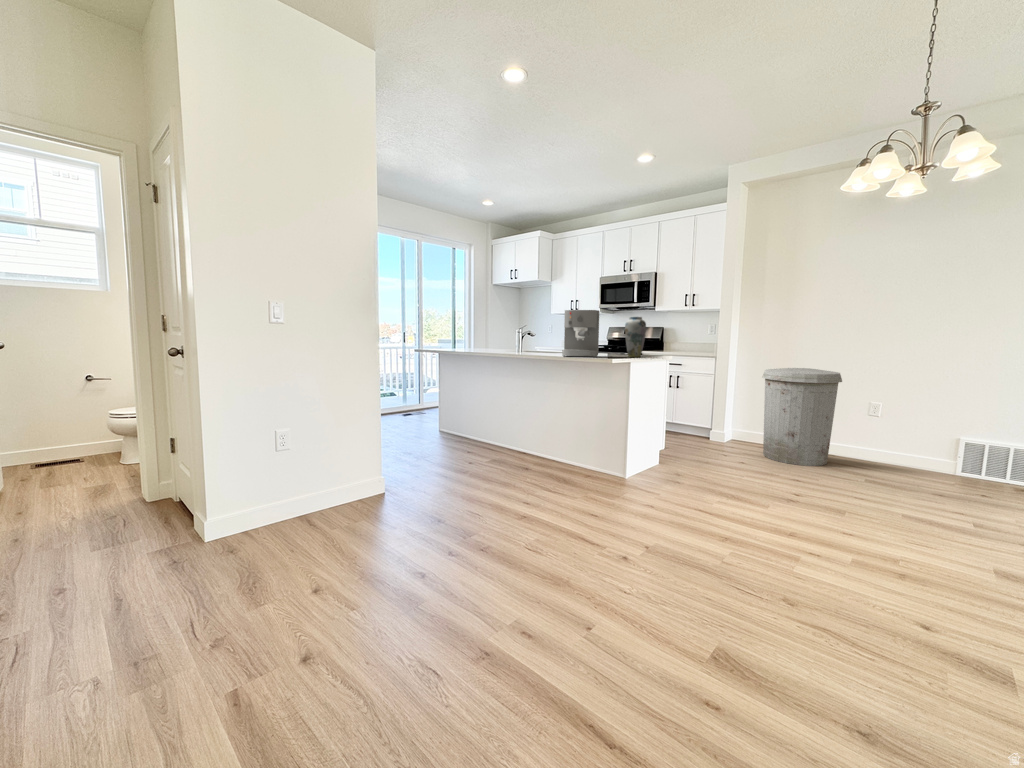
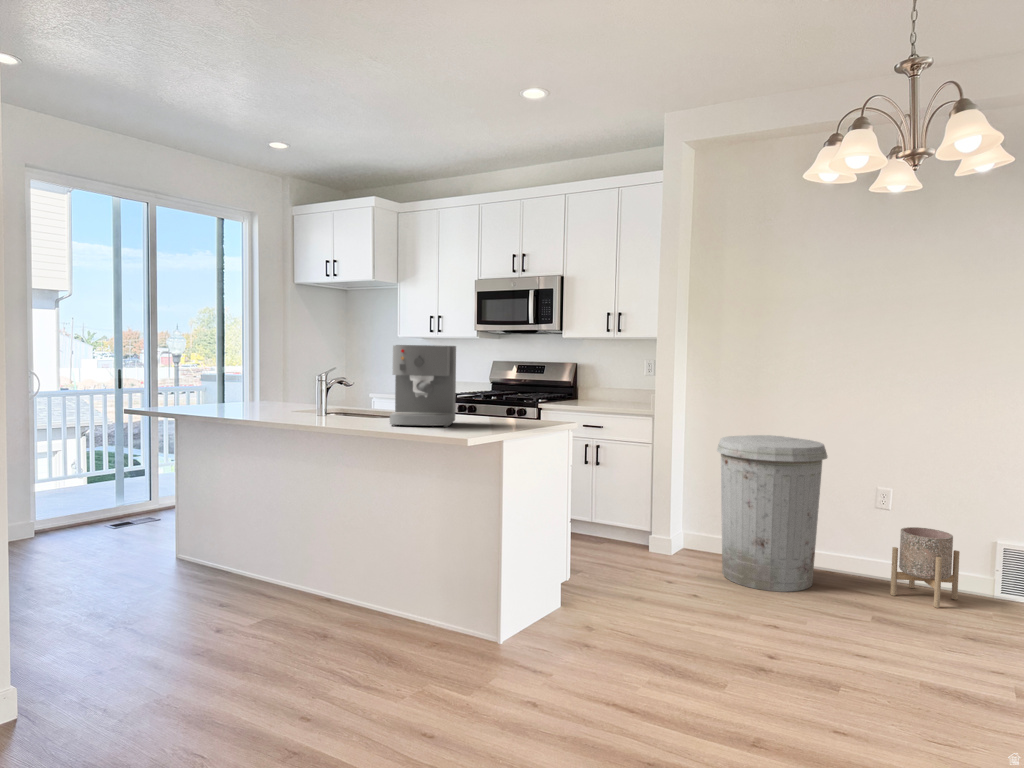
vase: present [625,317,646,357] -> none [498,357,532,425]
planter: none [885,428,940,480] -> present [890,527,960,608]

